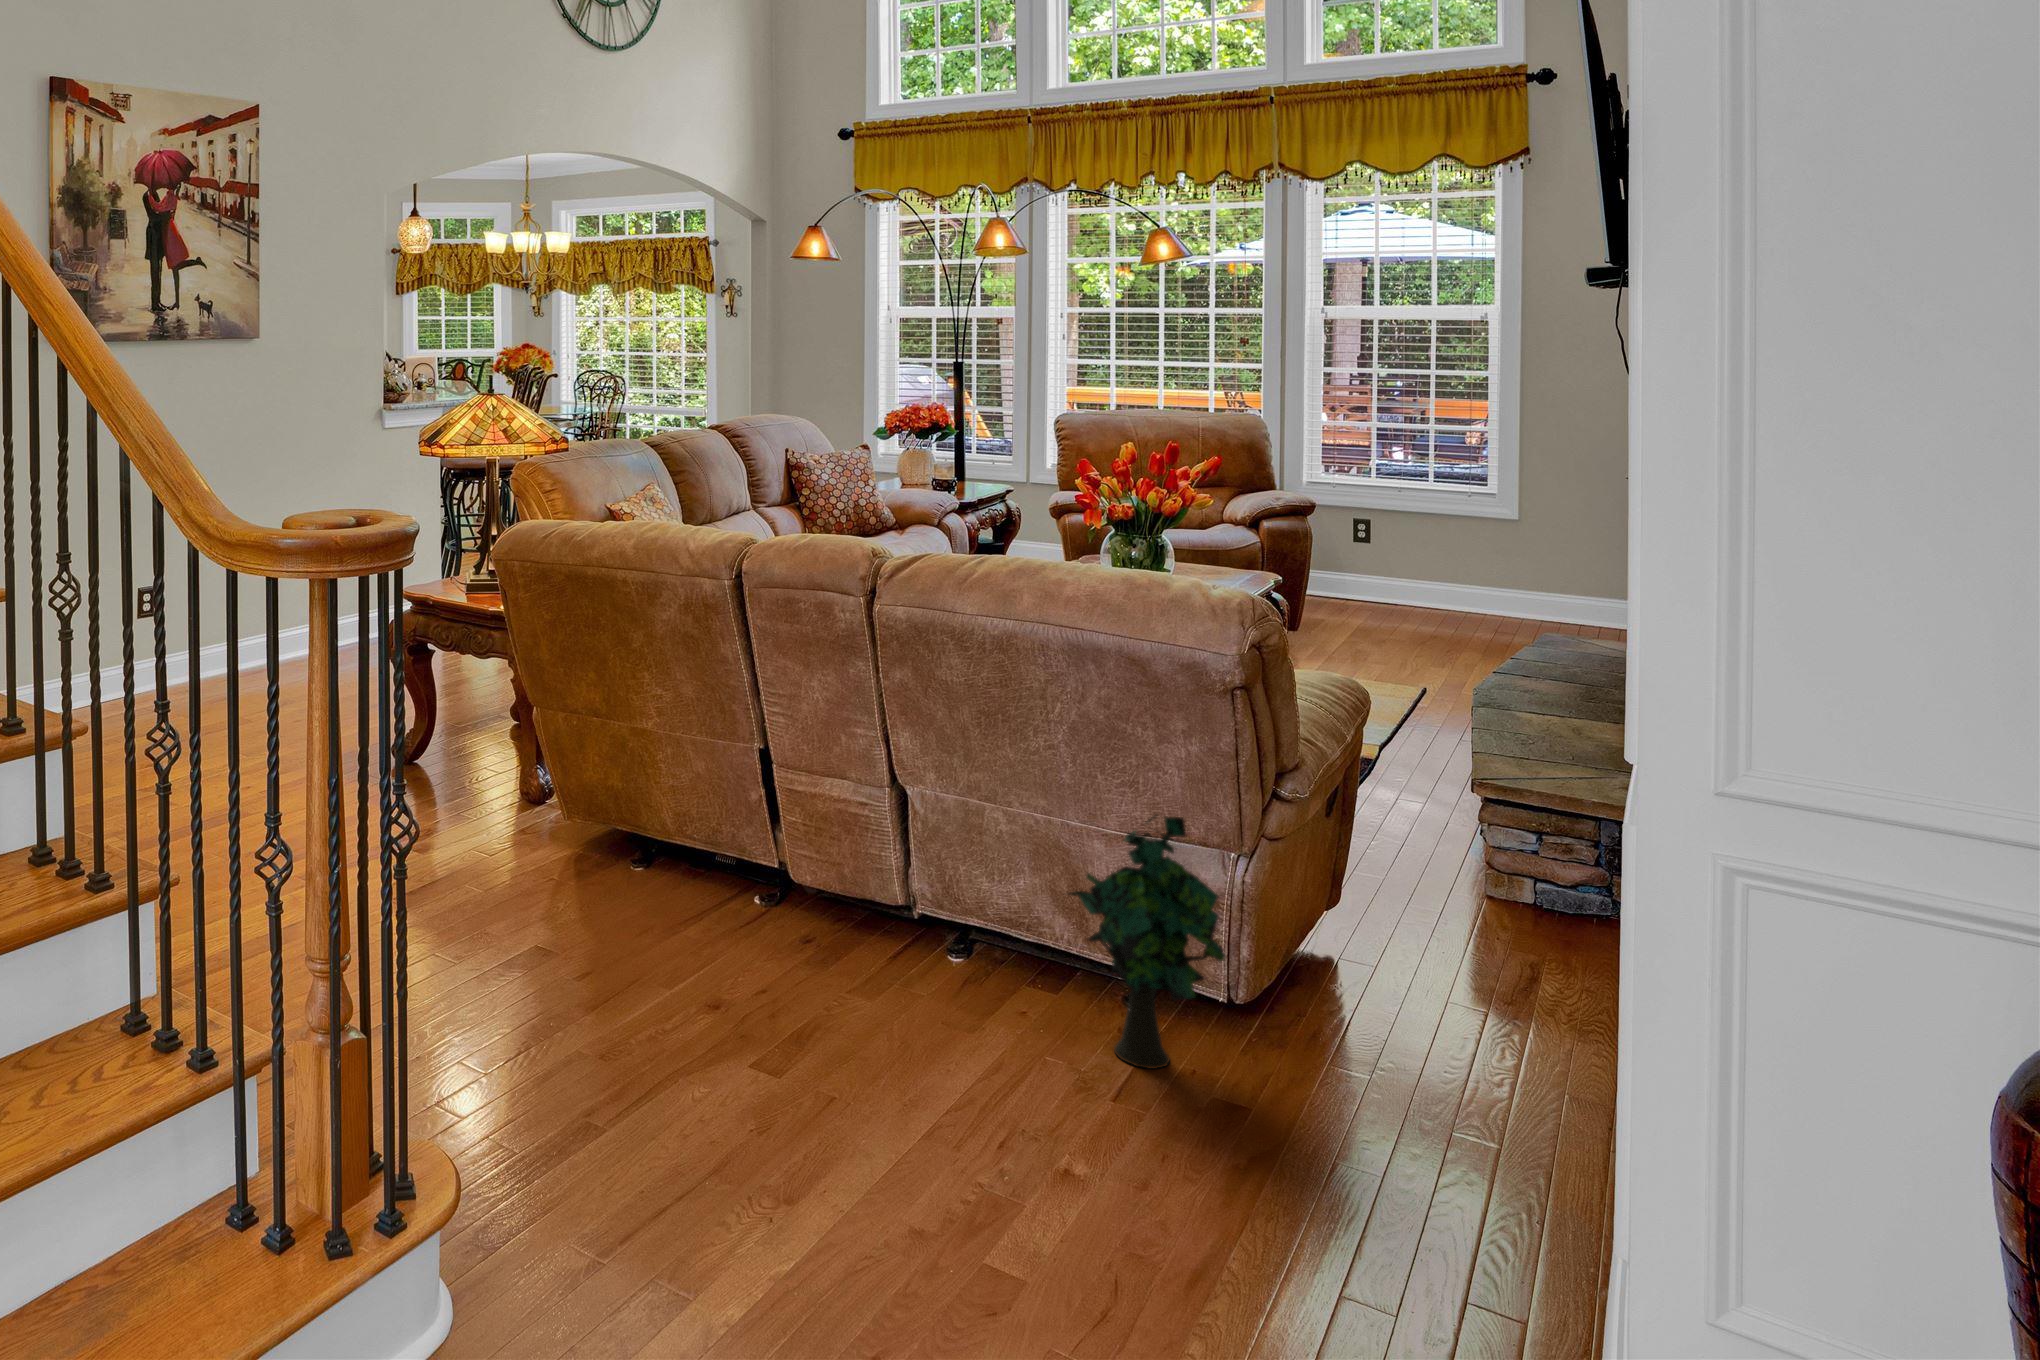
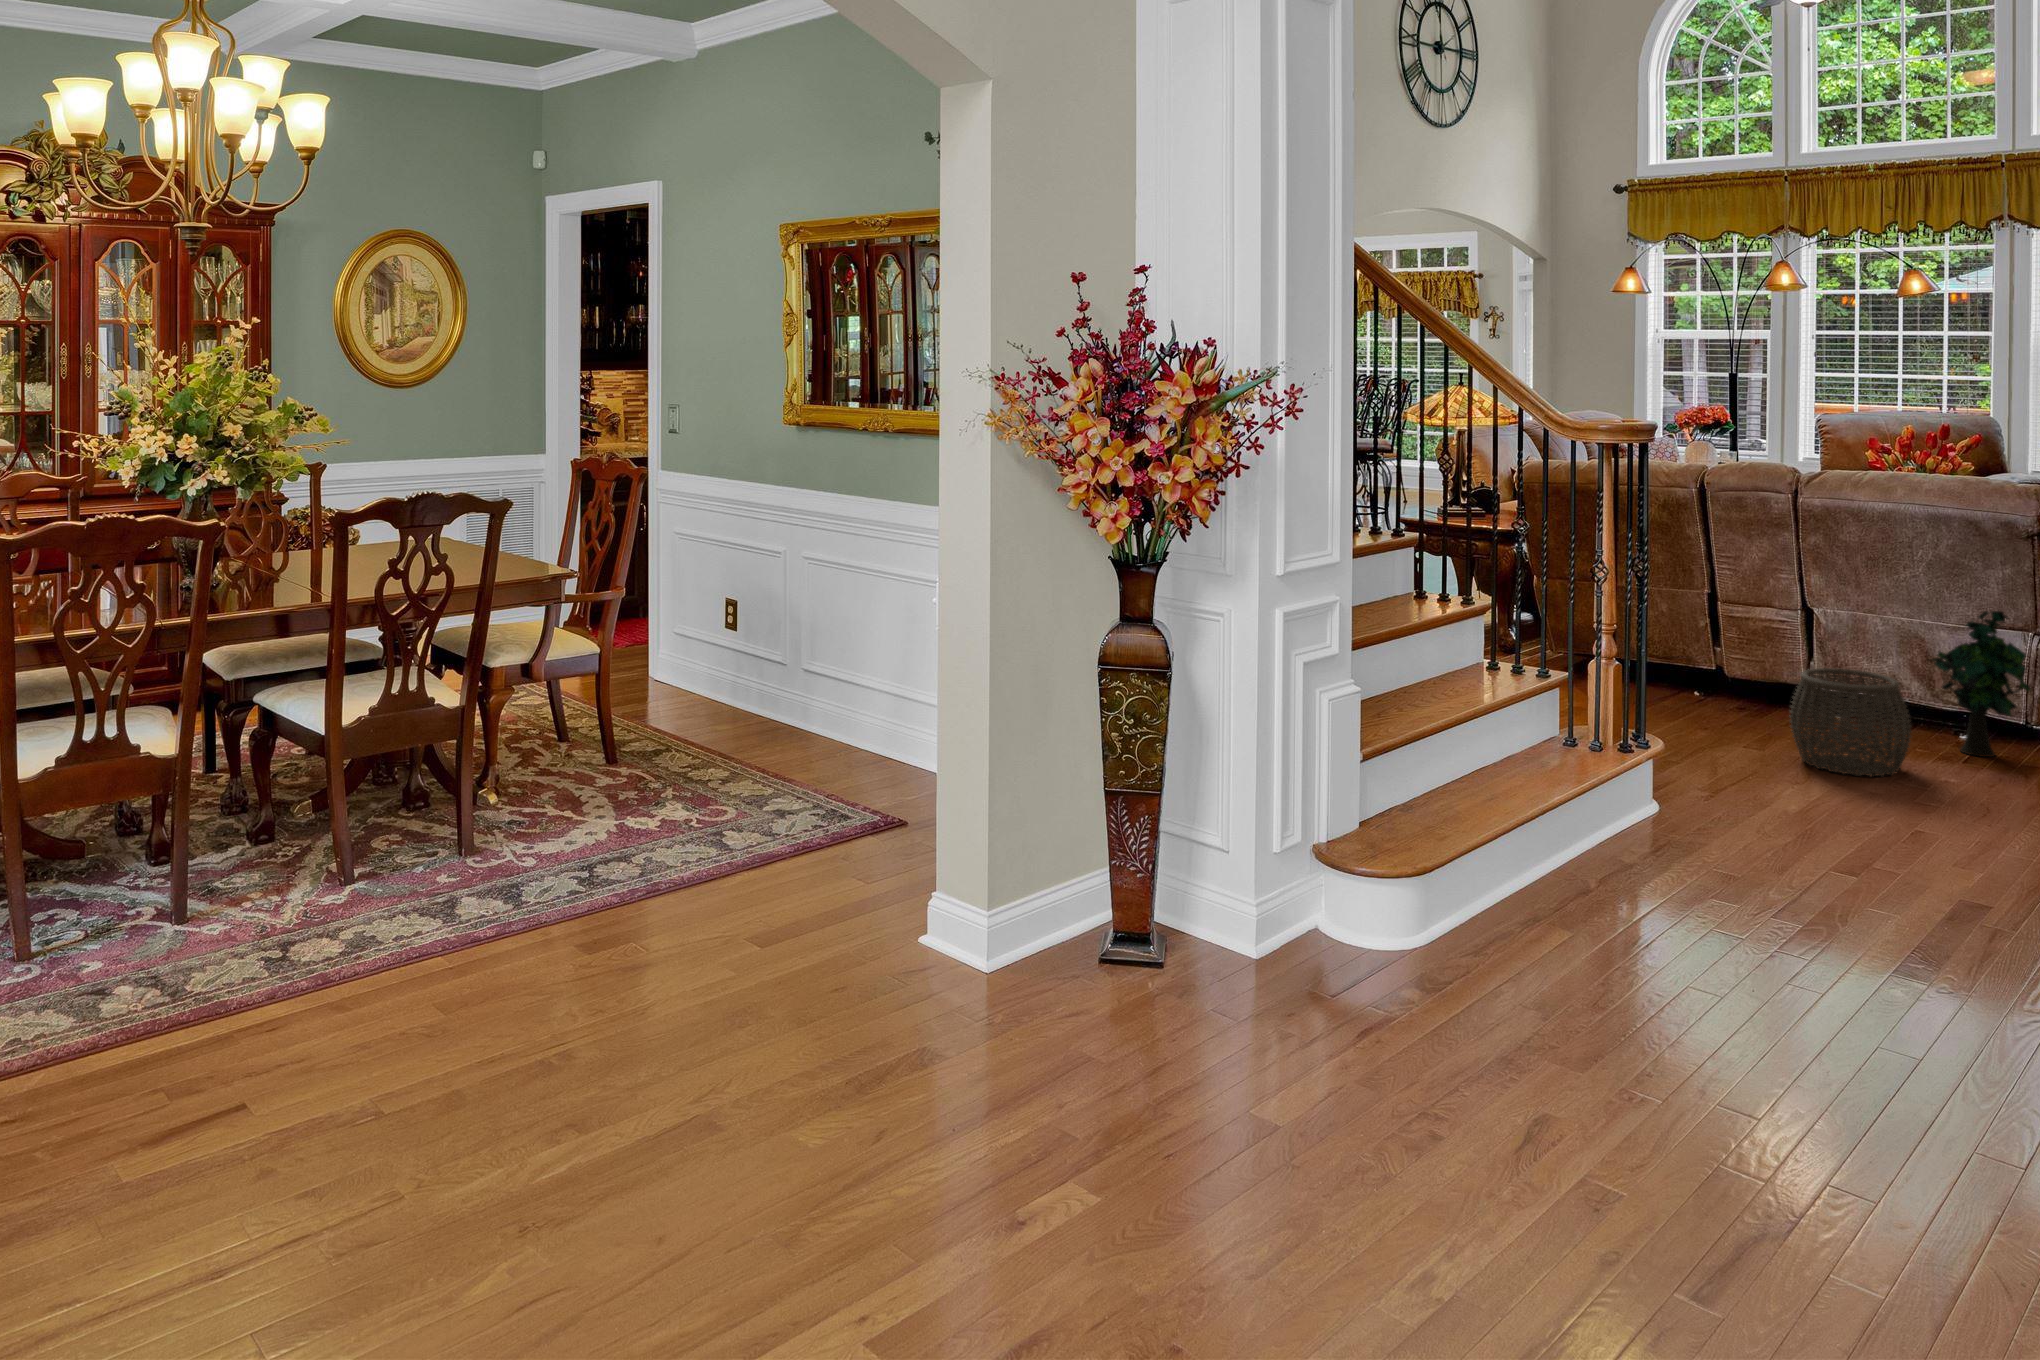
woven basket: none [816,926,1012,1158] -> present [1789,668,1912,777]

